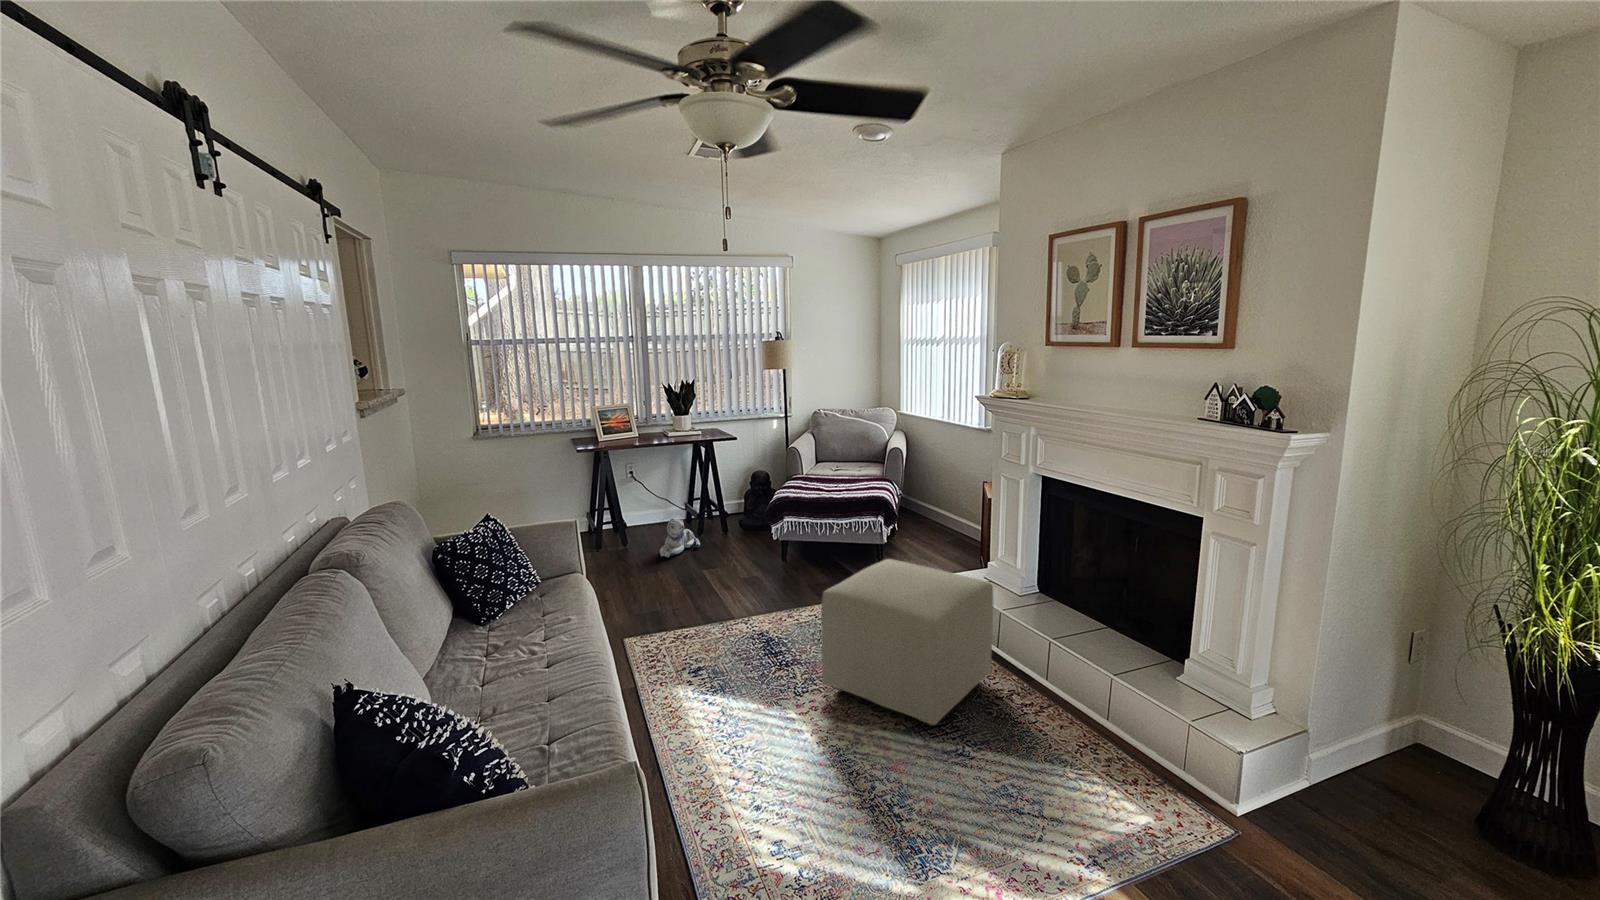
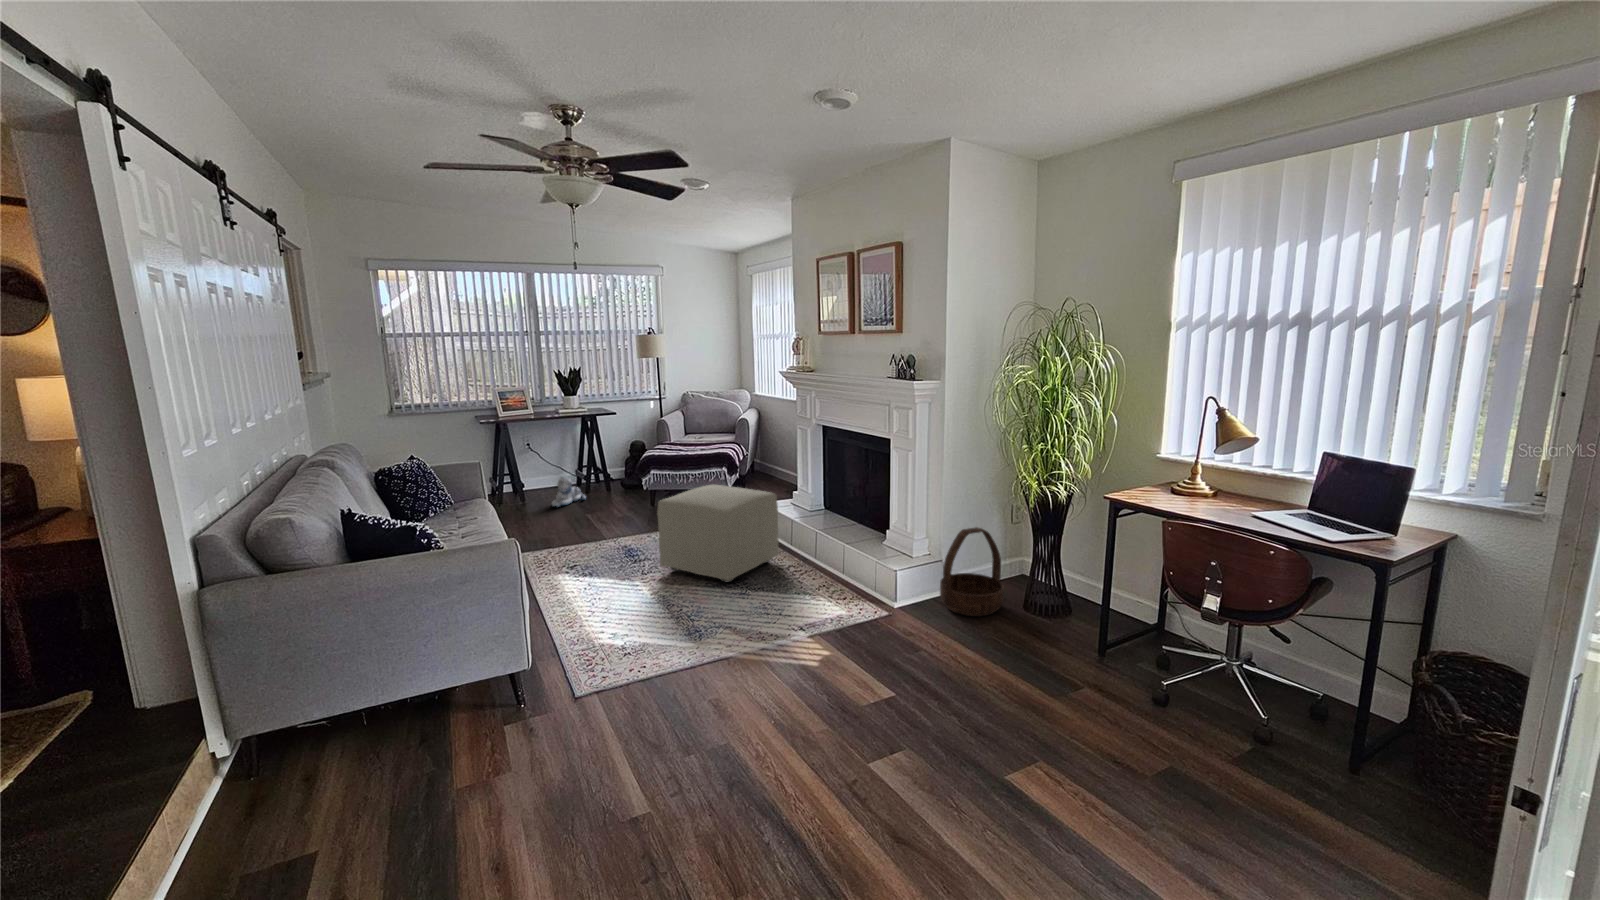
basket: none [1313,689,1455,853] -> present [940,527,1004,616]

